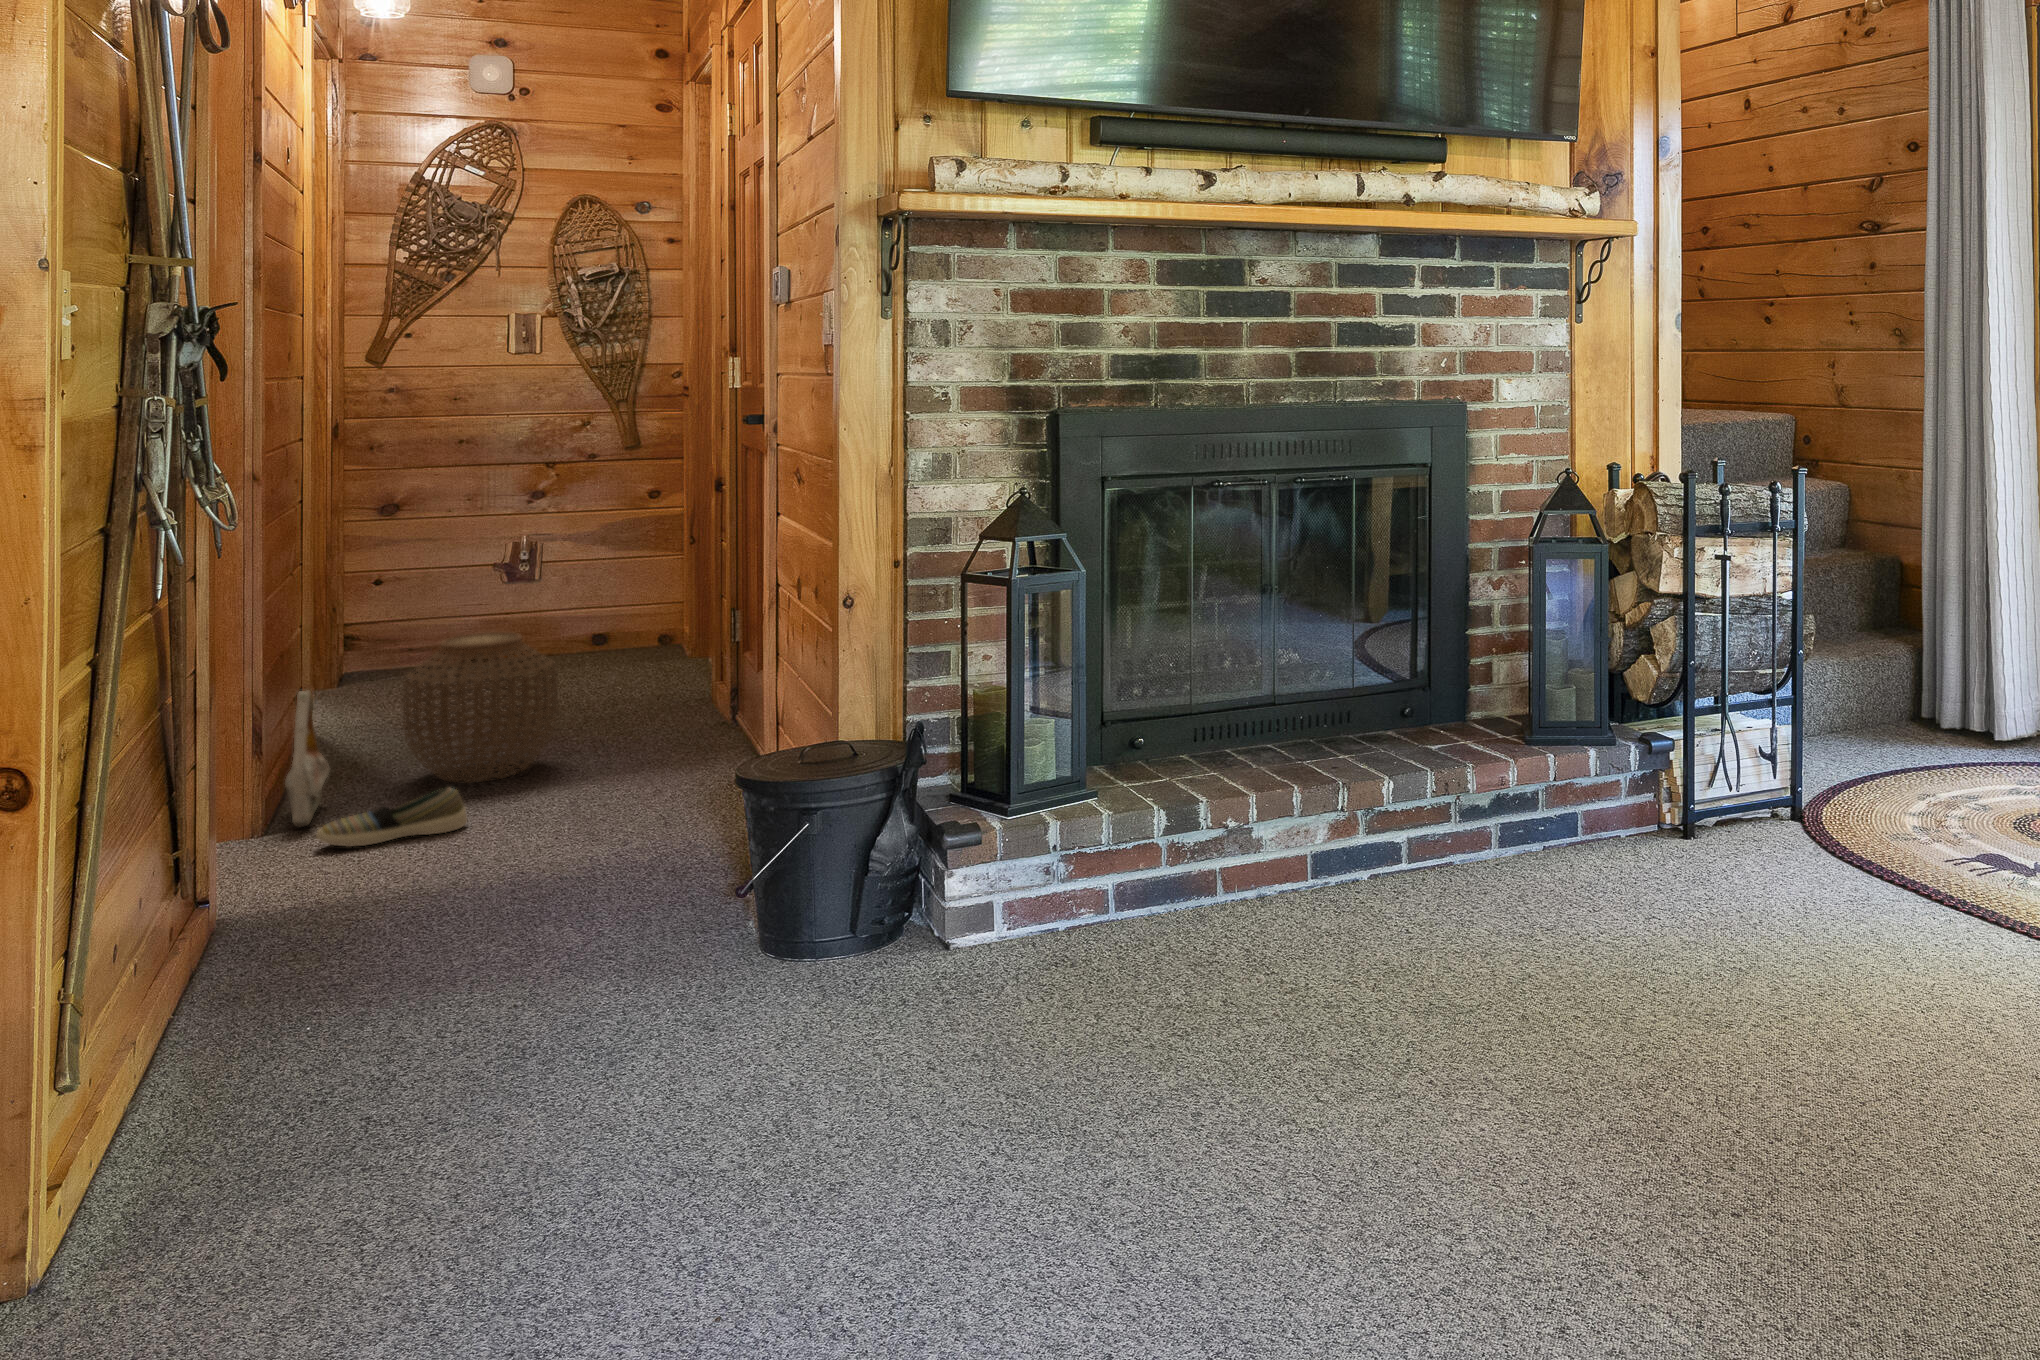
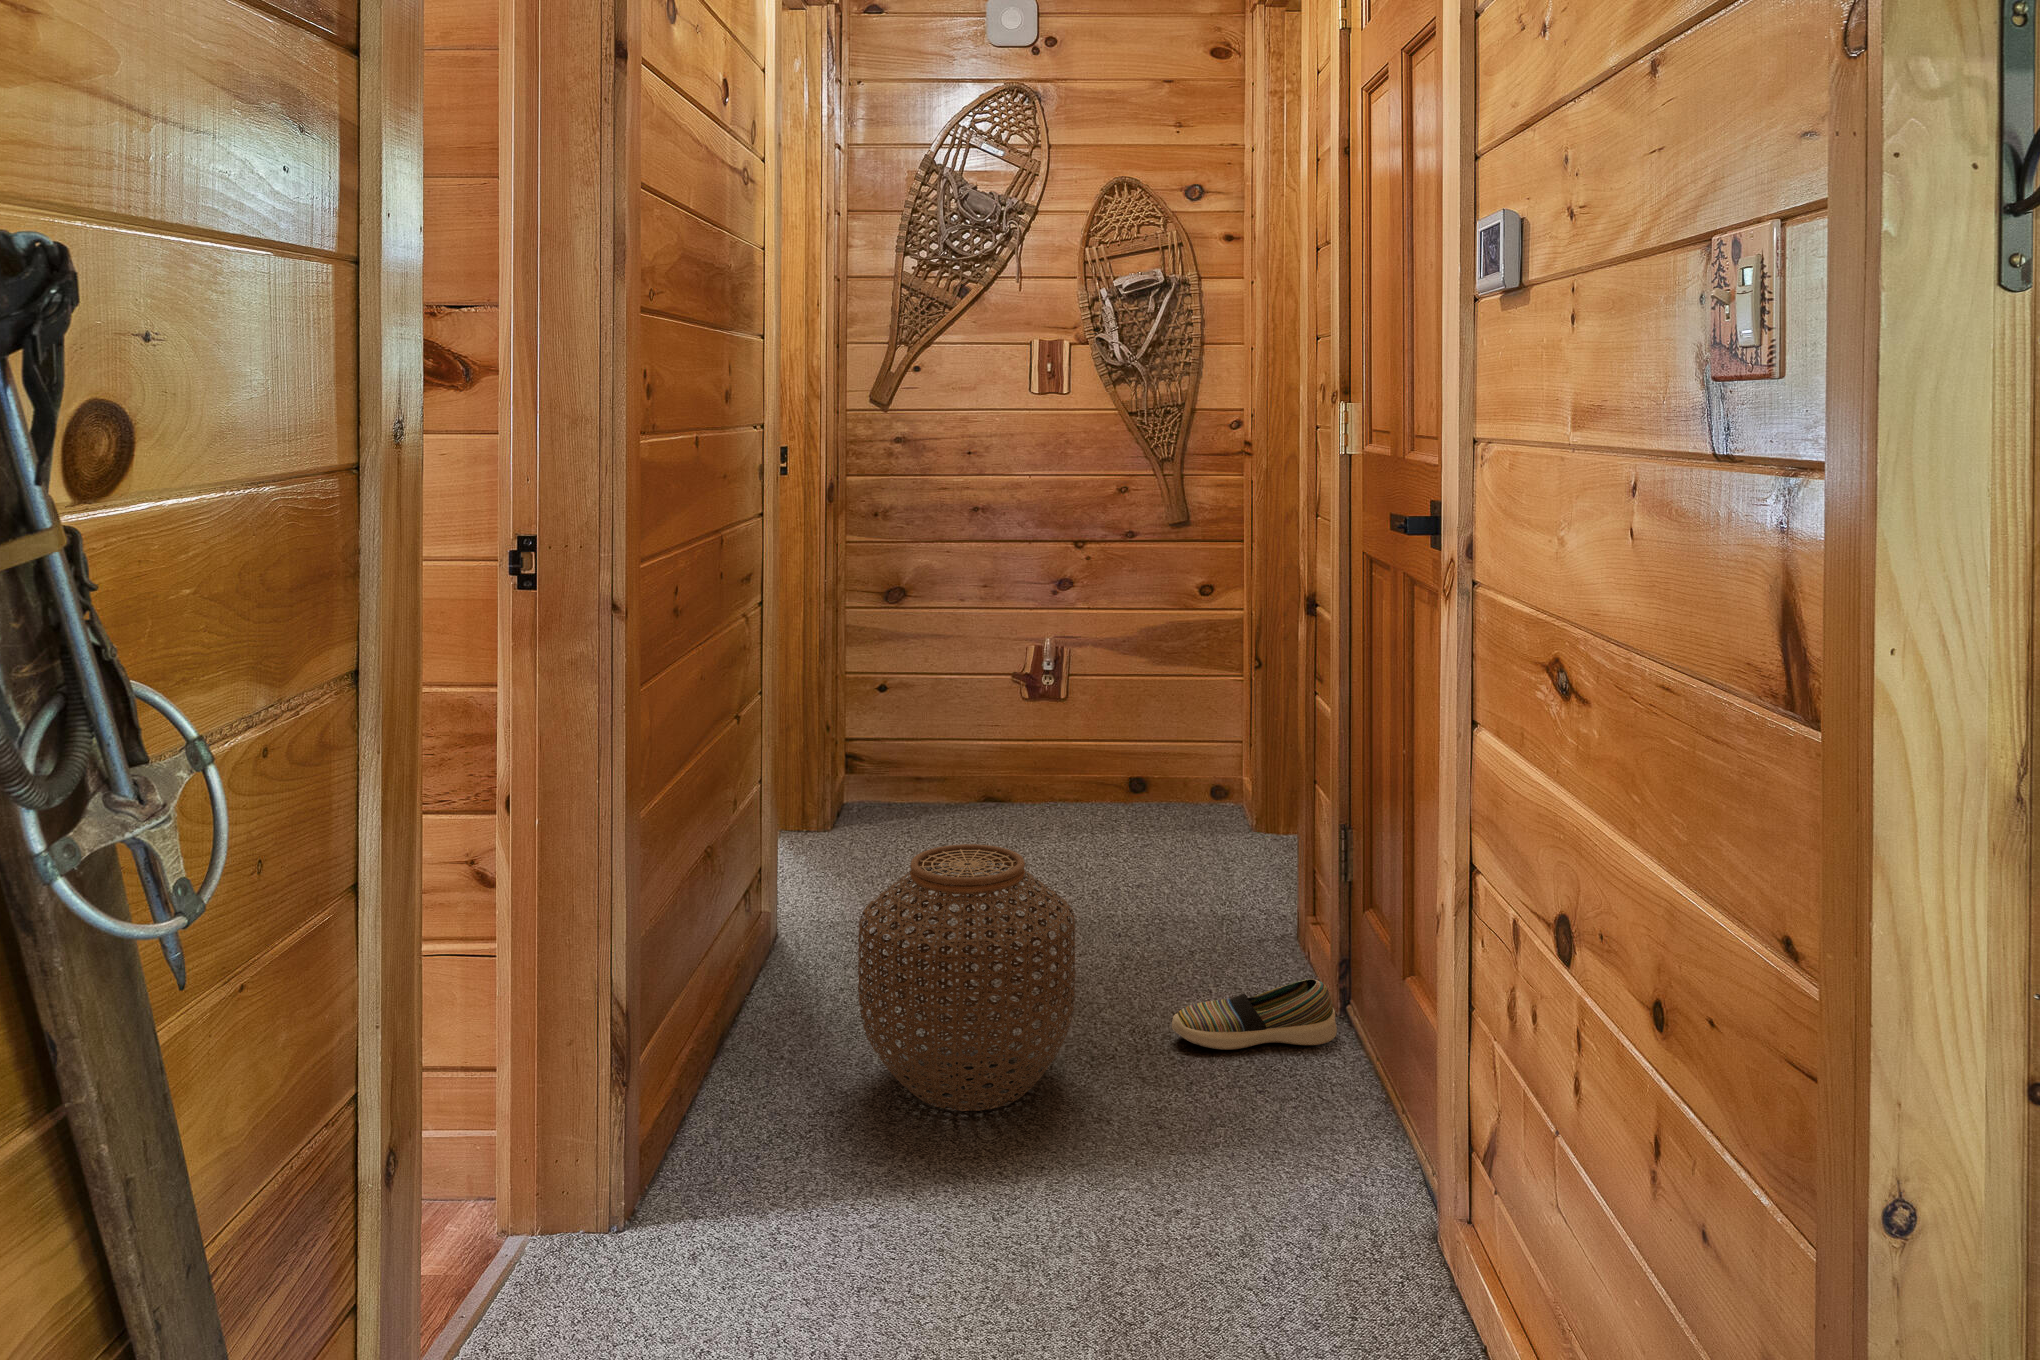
bag: present [285,691,330,828] -> none [675,944,758,1192]
shoe: present [316,788,467,847] -> present [1172,979,1337,1050]

